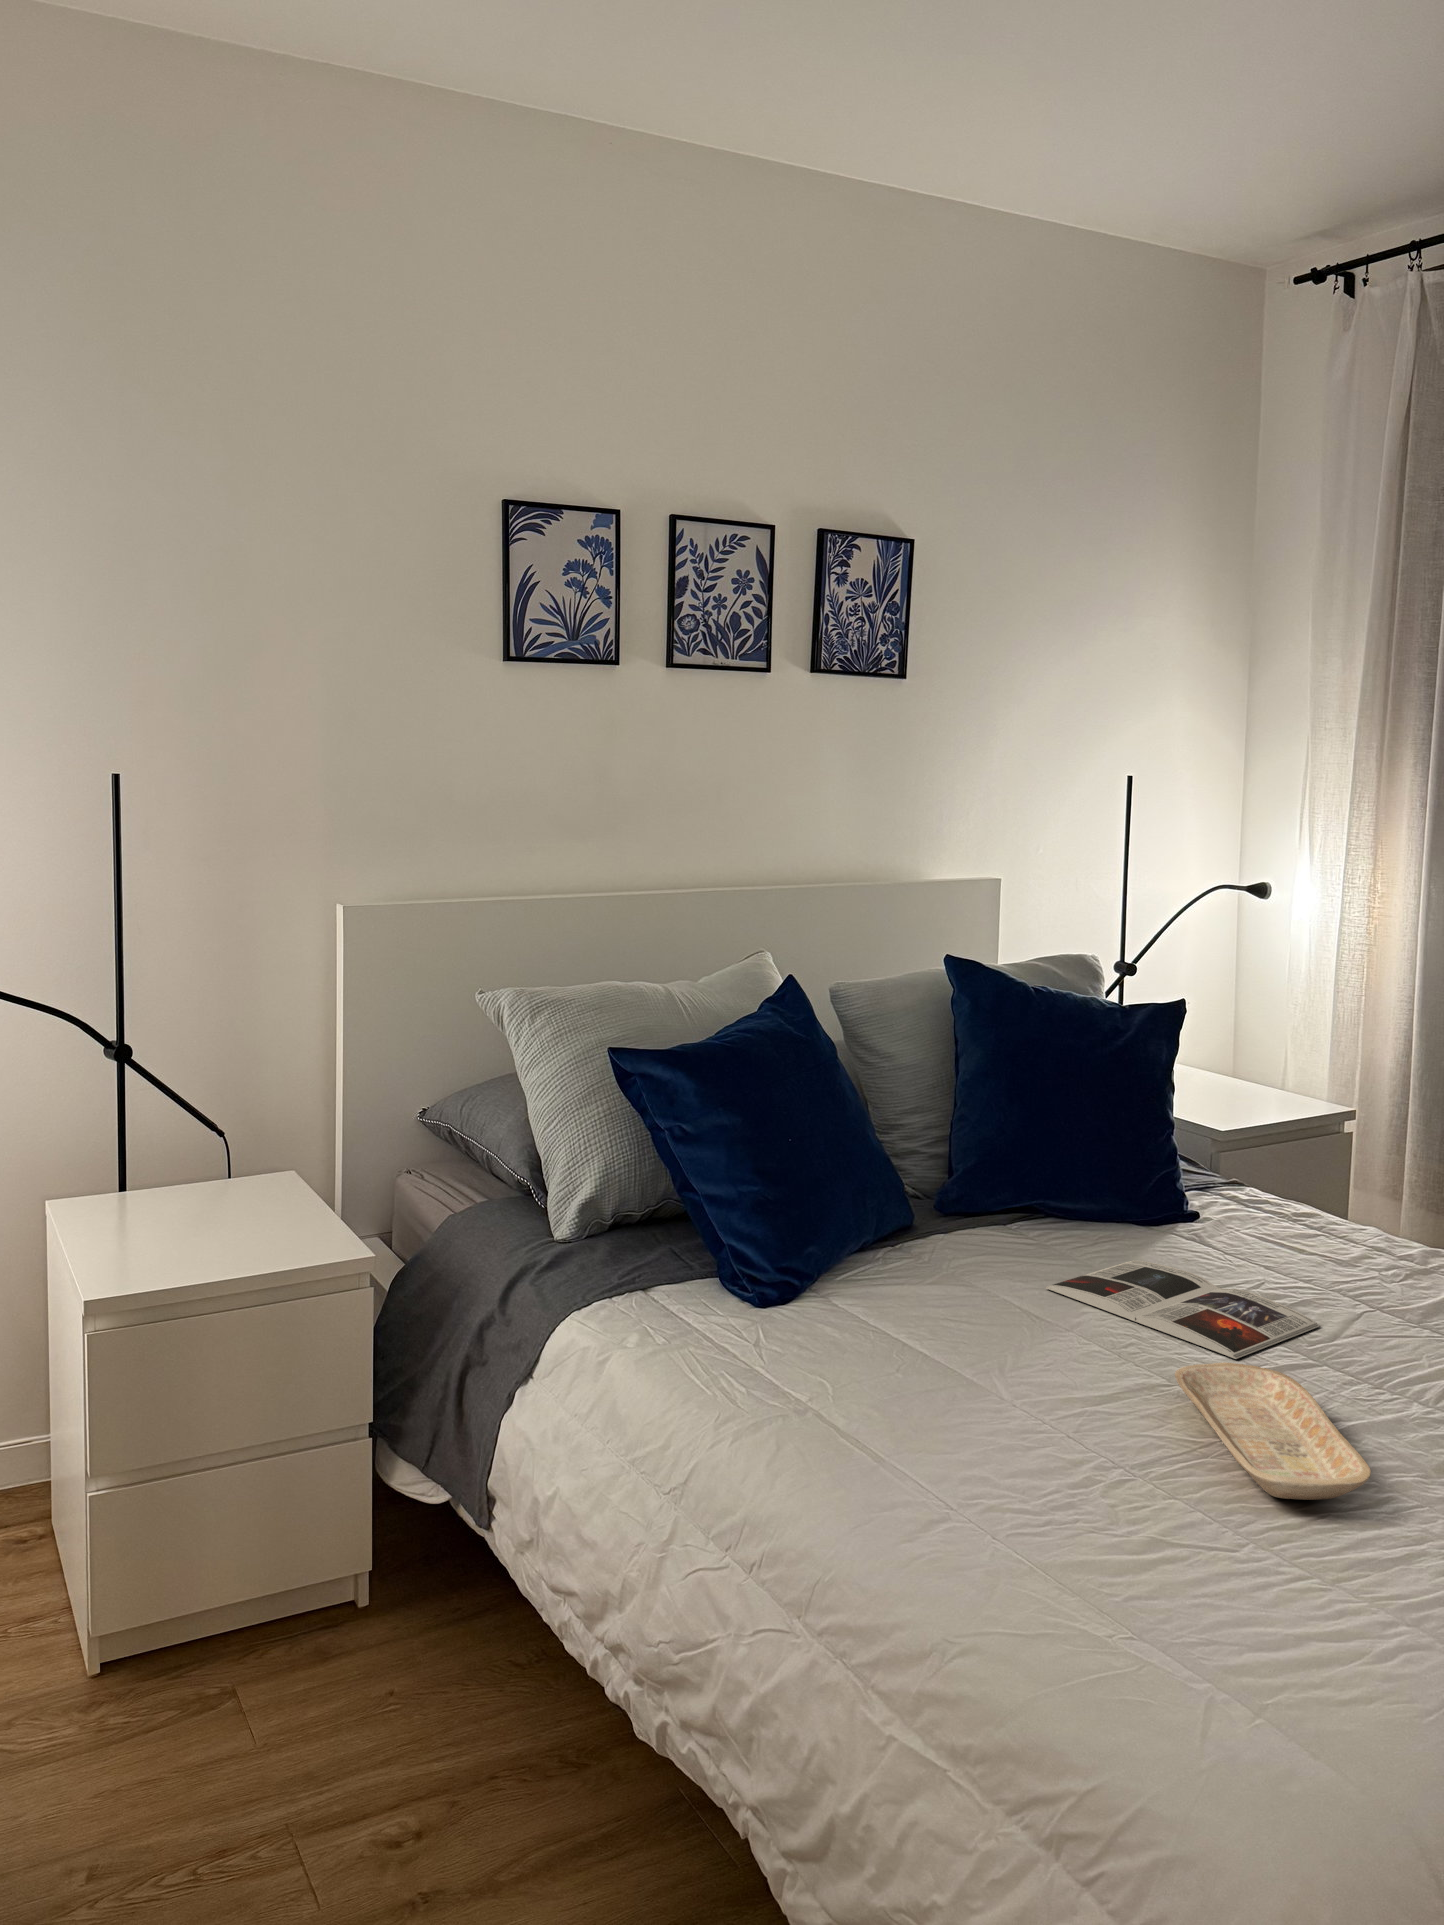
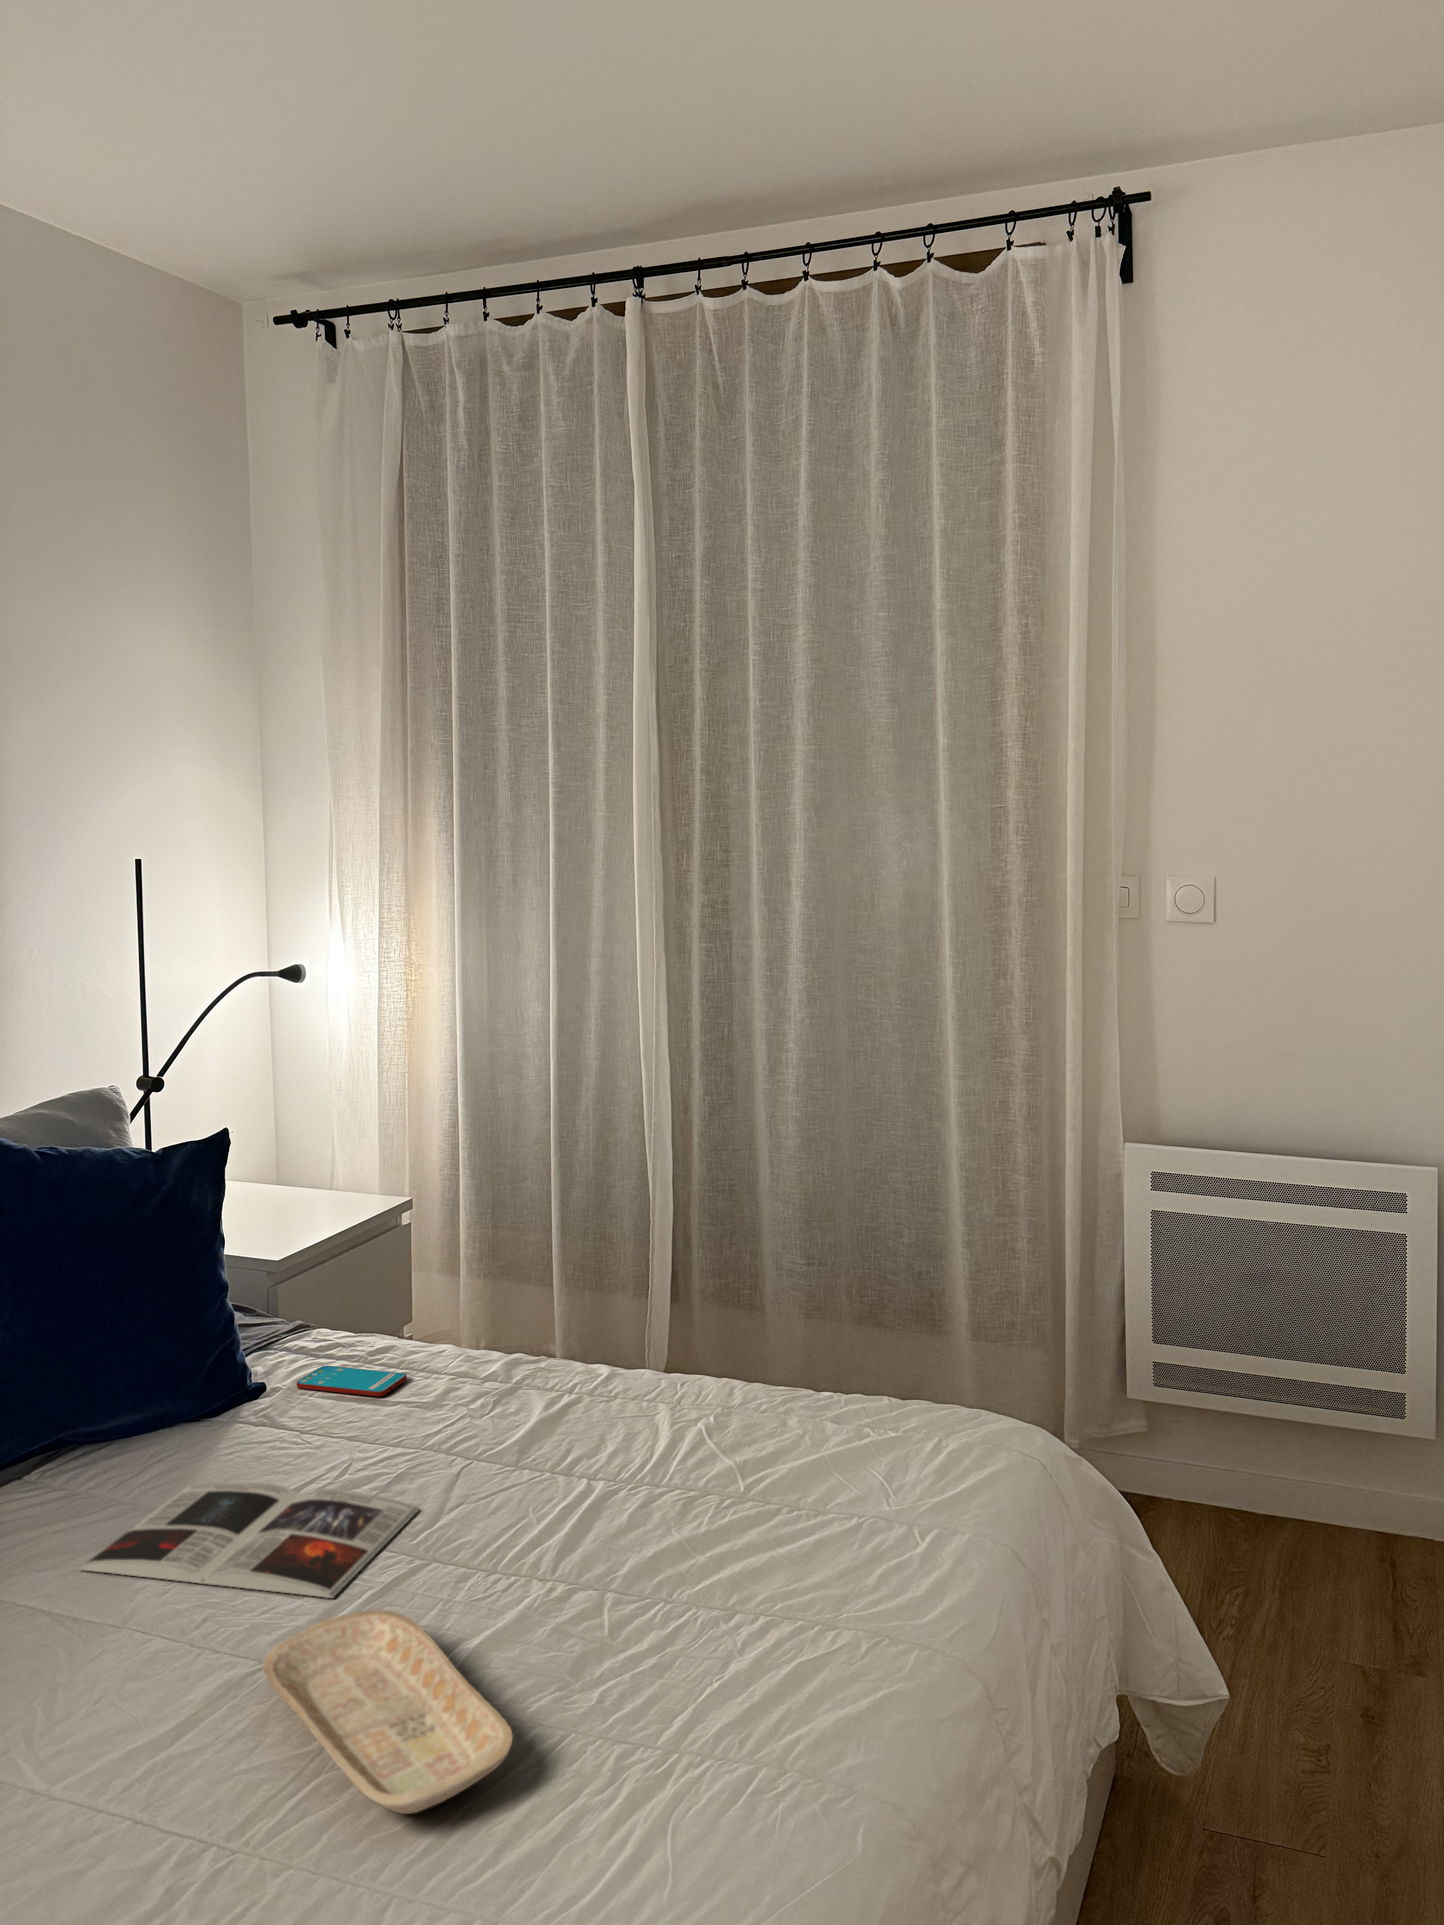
smartphone: none [1226,1212,1325,1244] -> present [297,1366,407,1396]

